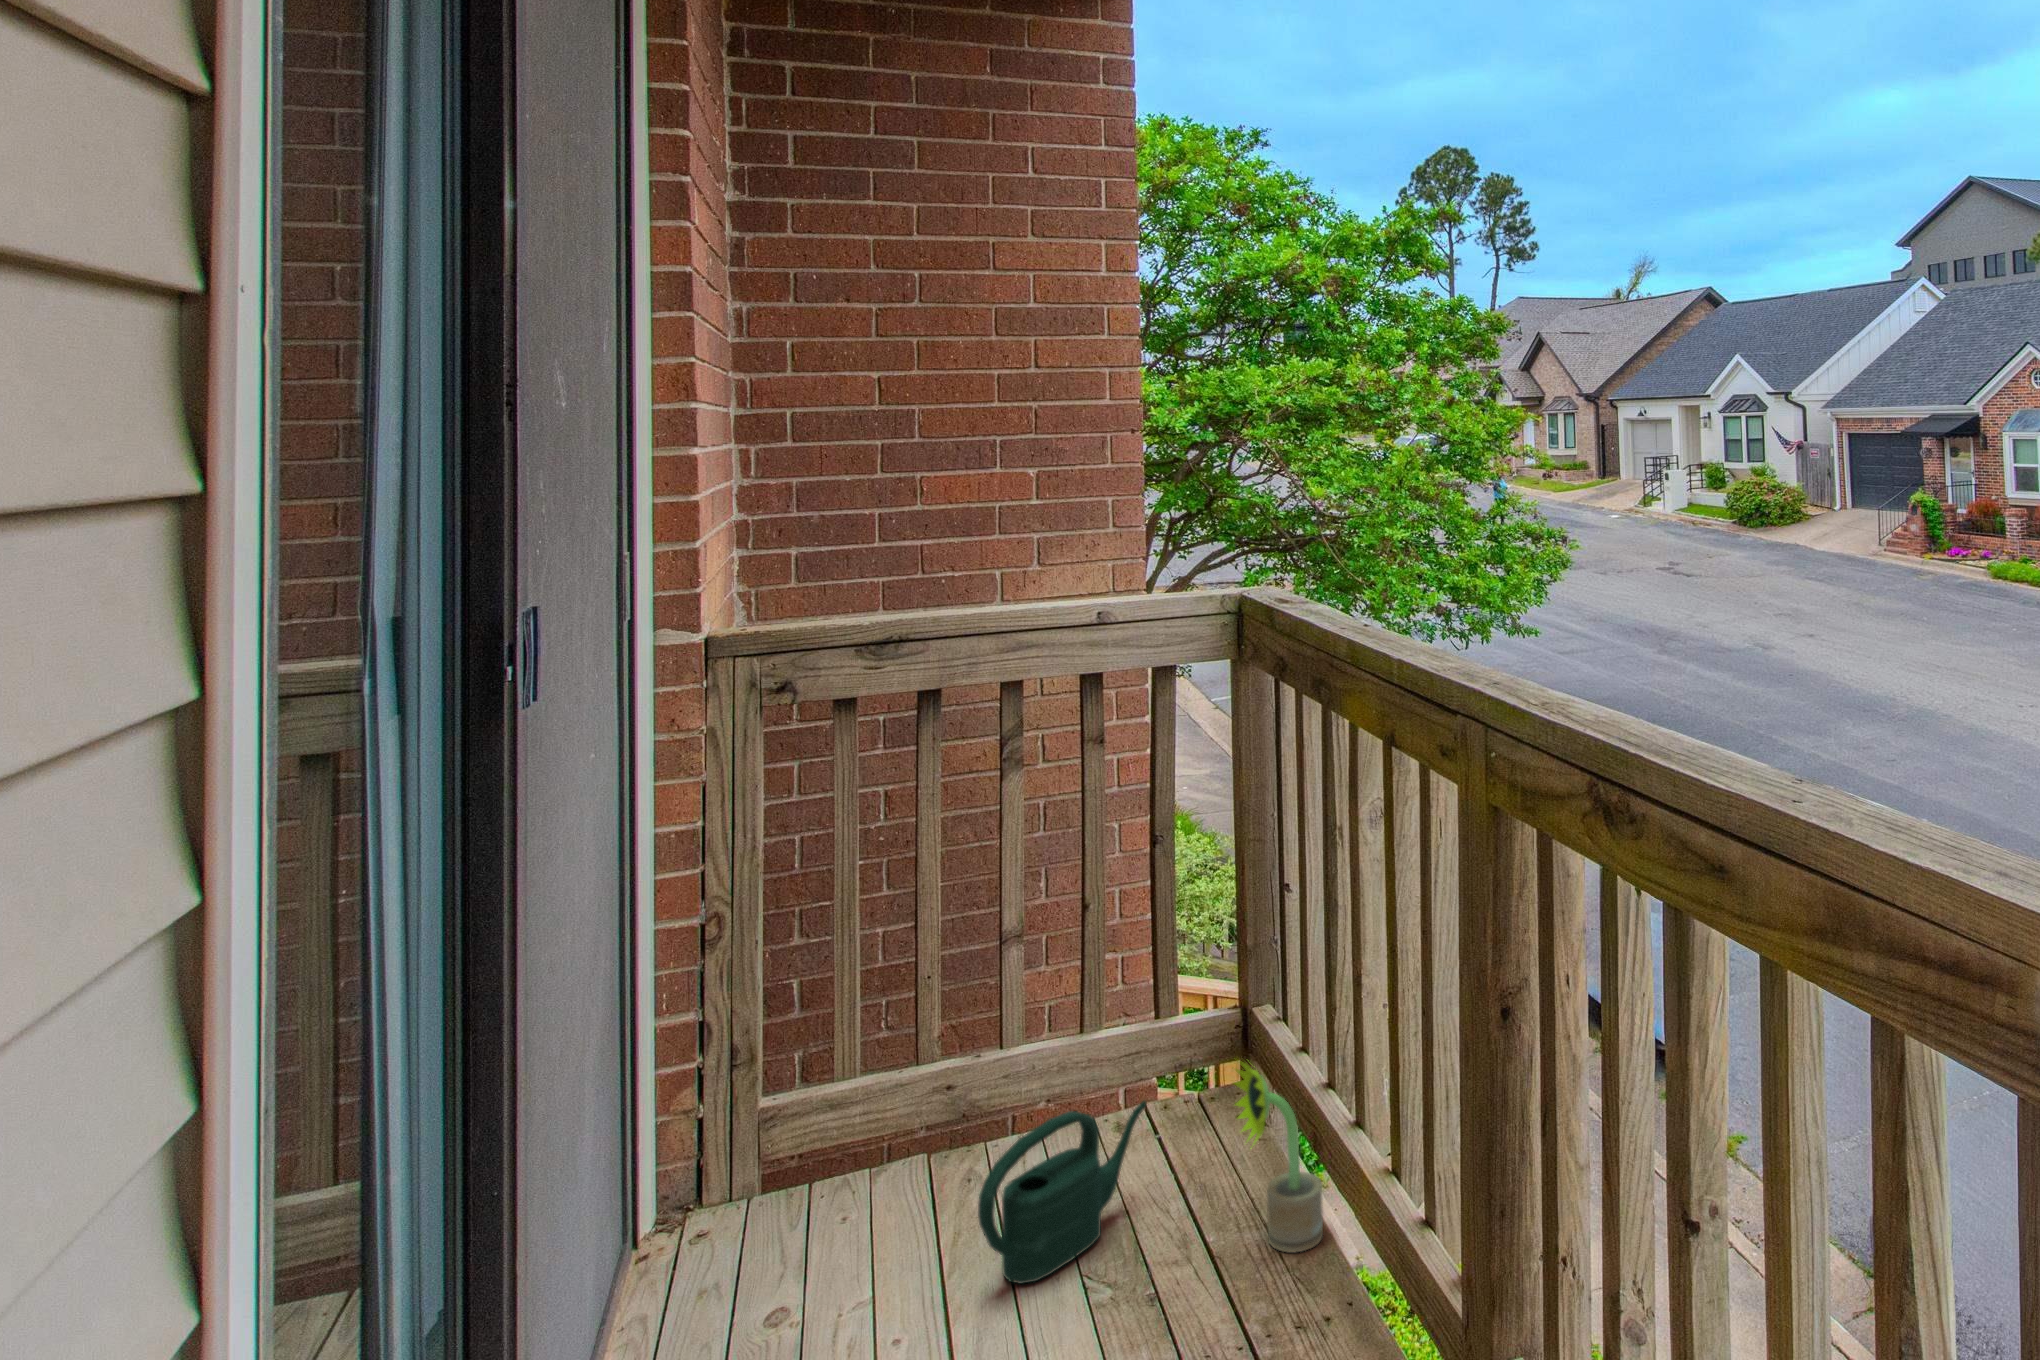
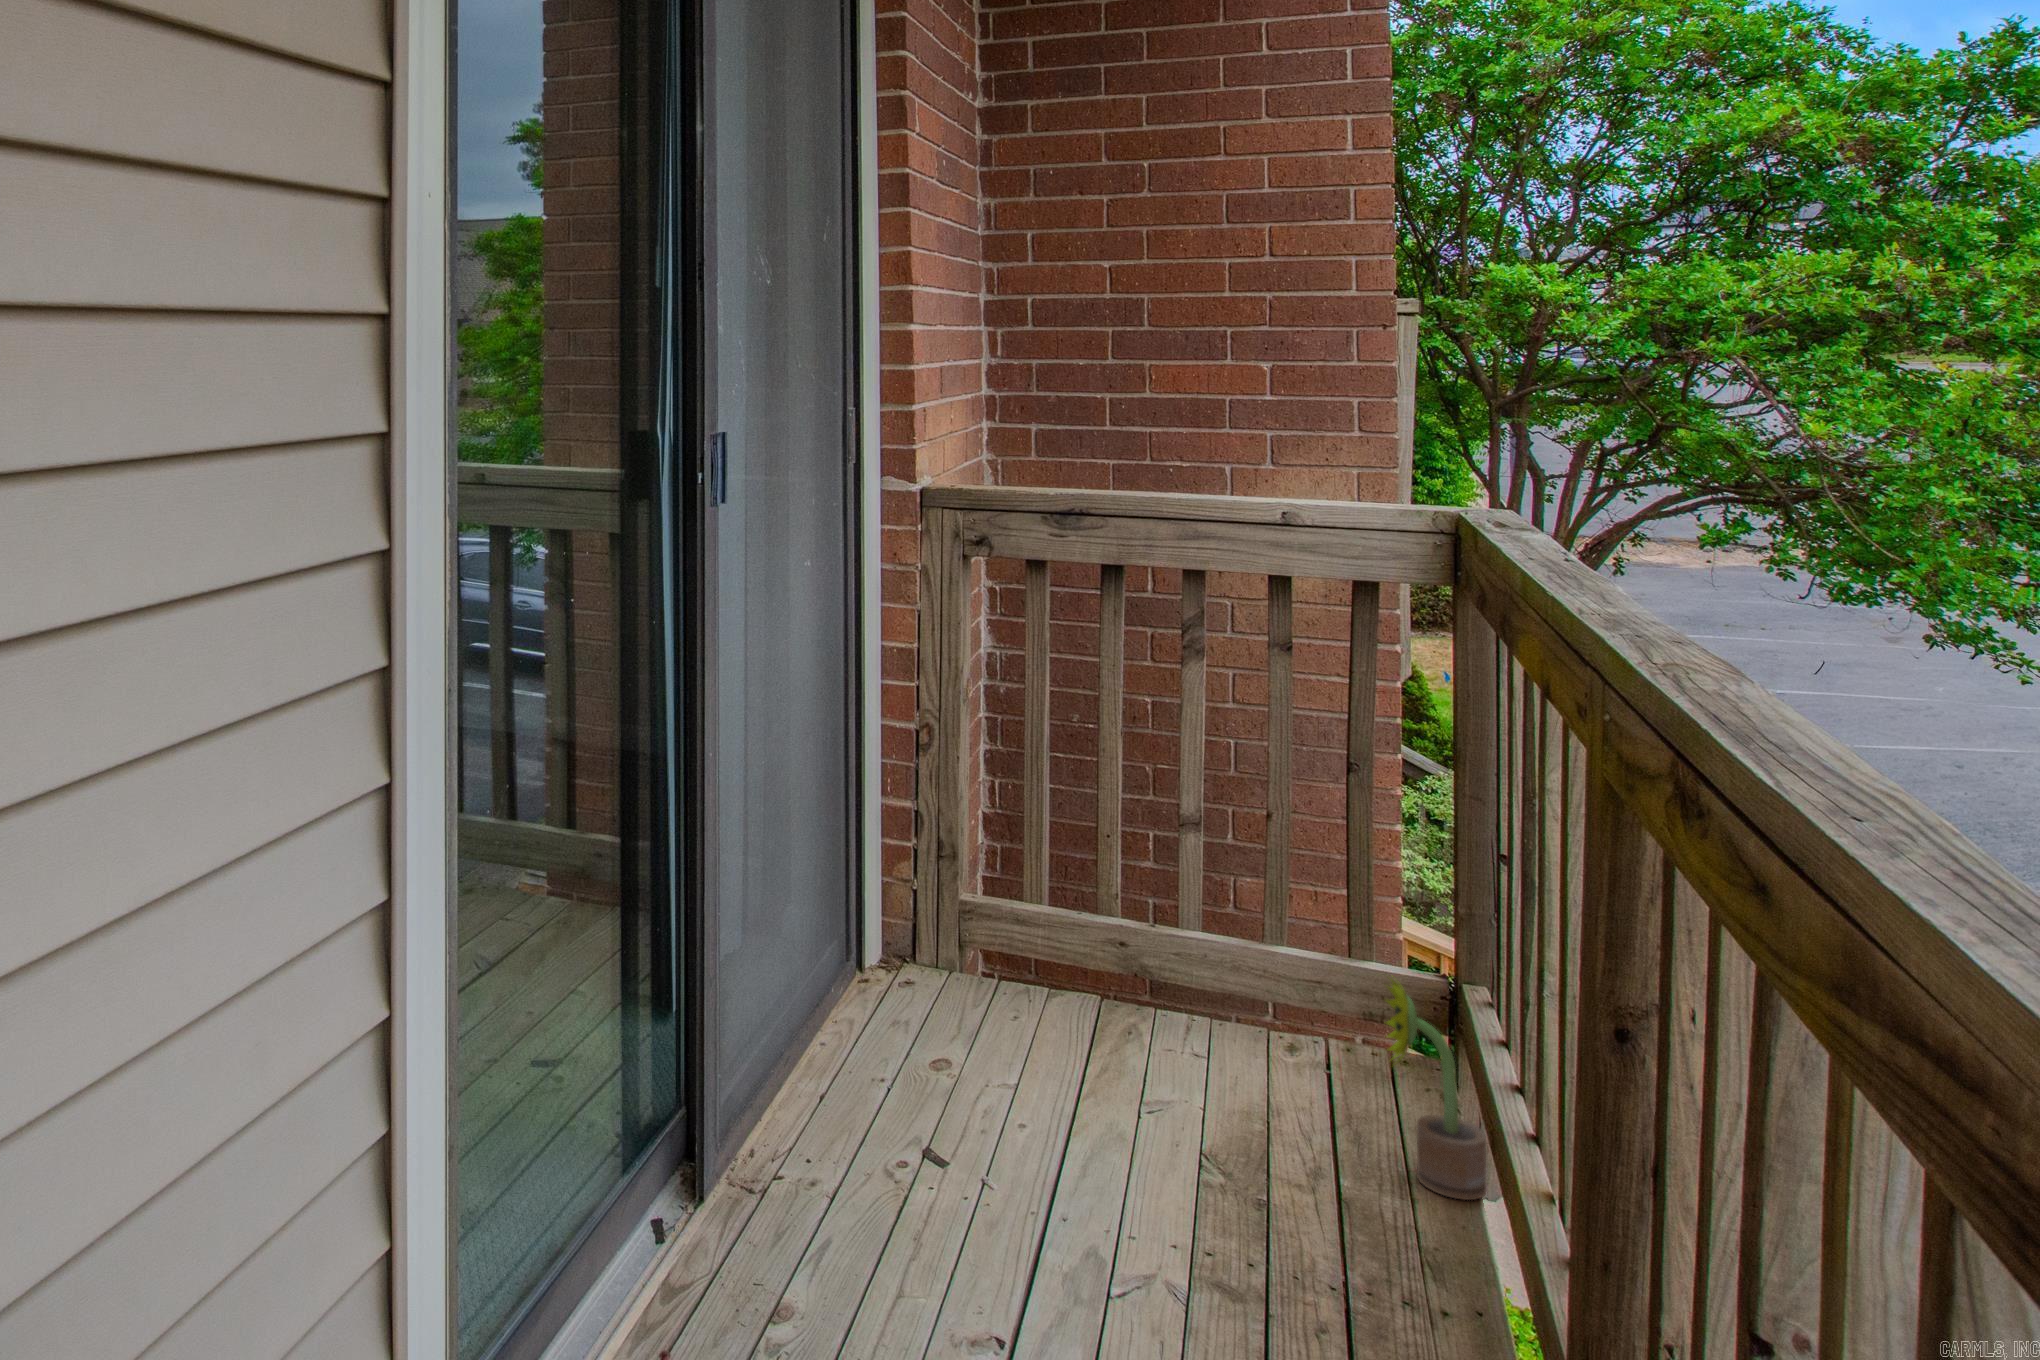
watering can: present [978,1101,1147,1284] -> none [1105,971,1303,1112]

